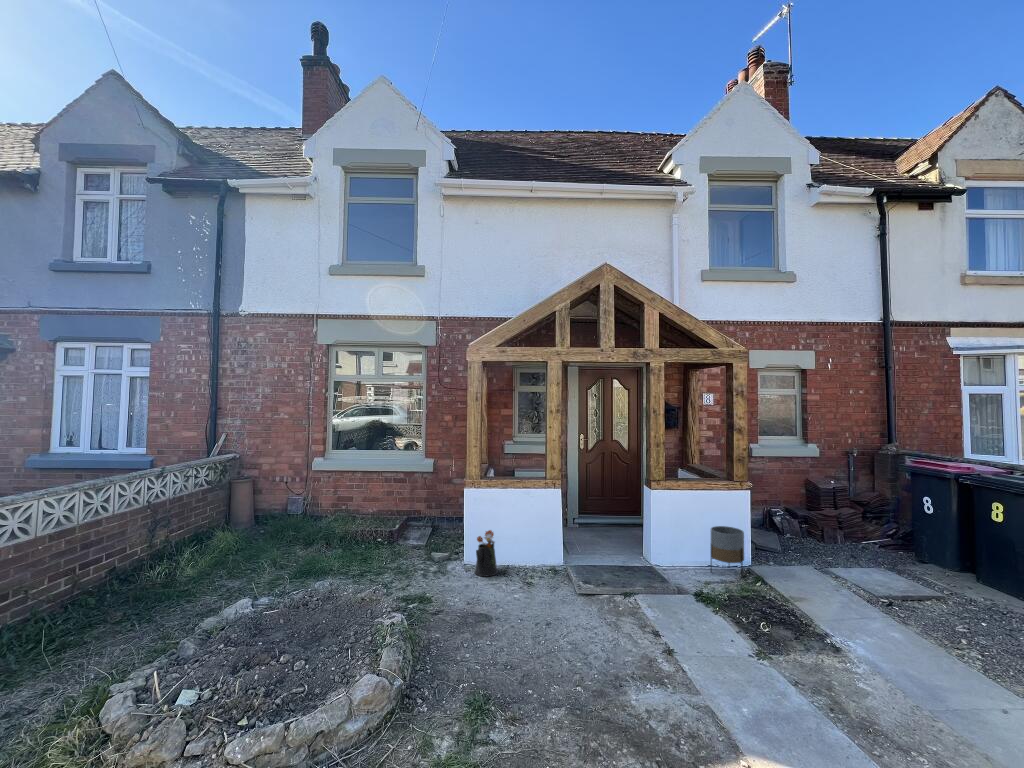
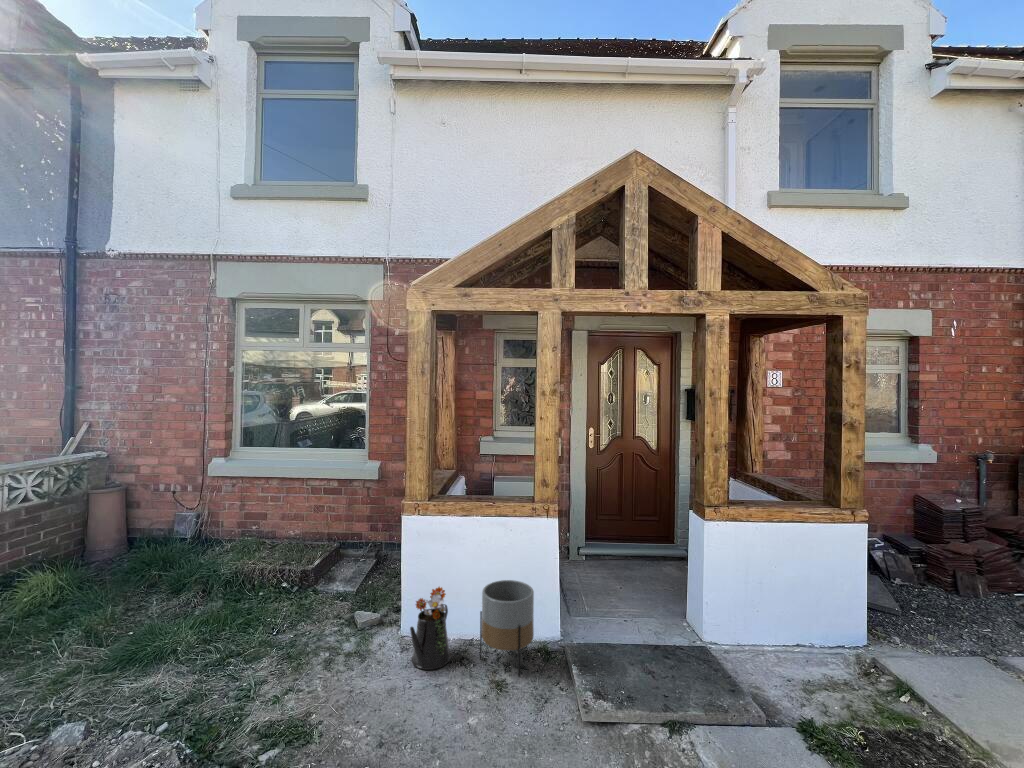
planter: present [711,526,744,577] -> present [480,580,534,677]

